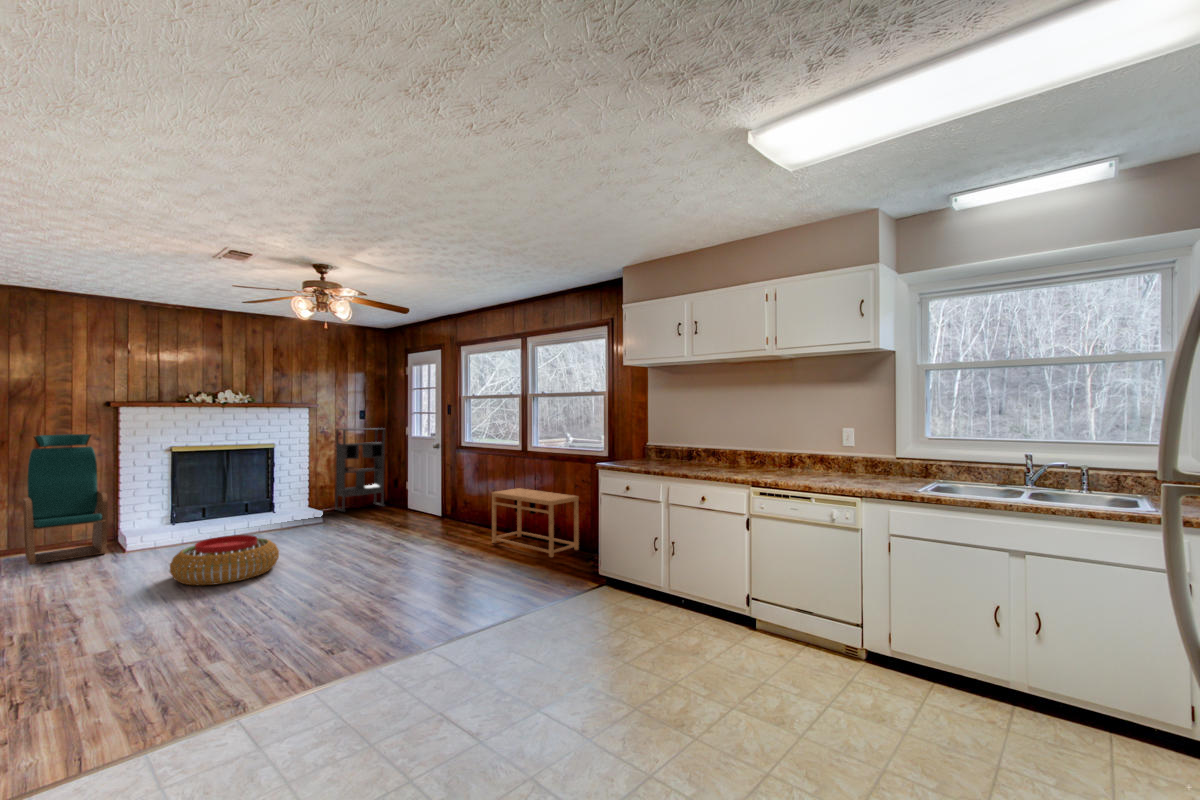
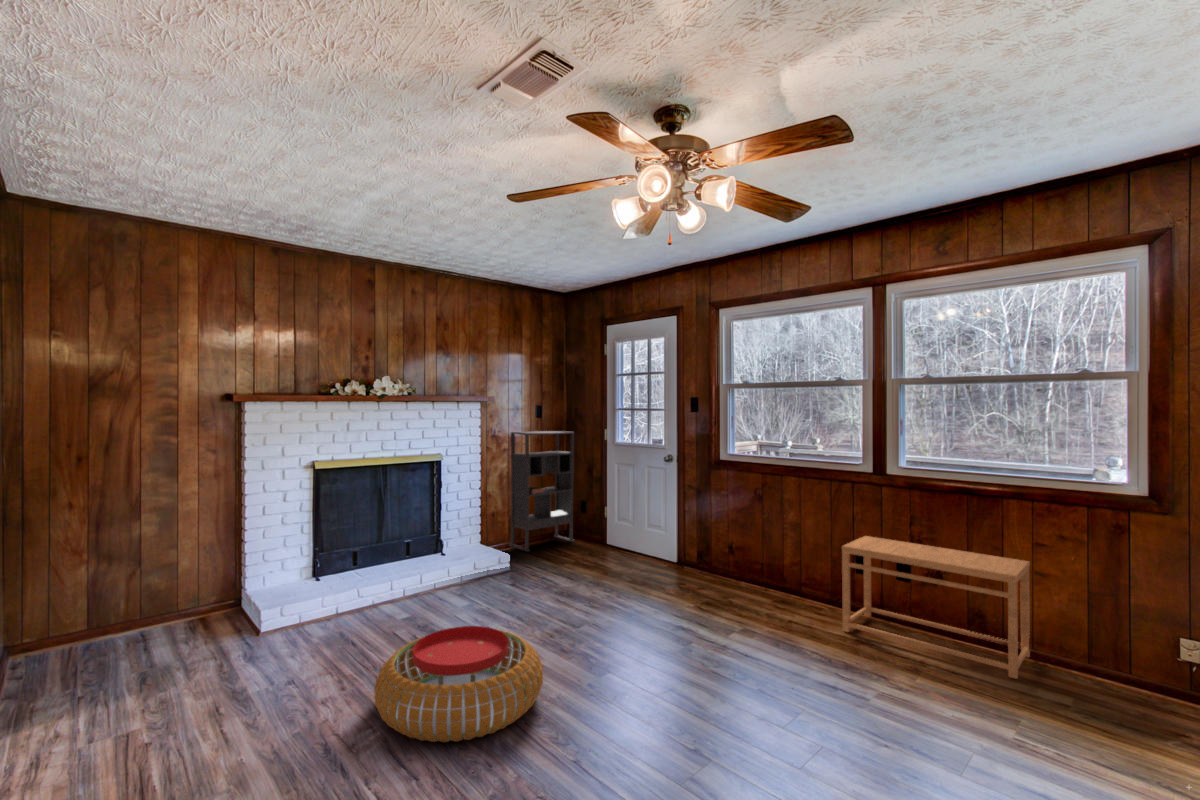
armchair: present [23,434,108,565] -> none [112,443,238,663]

